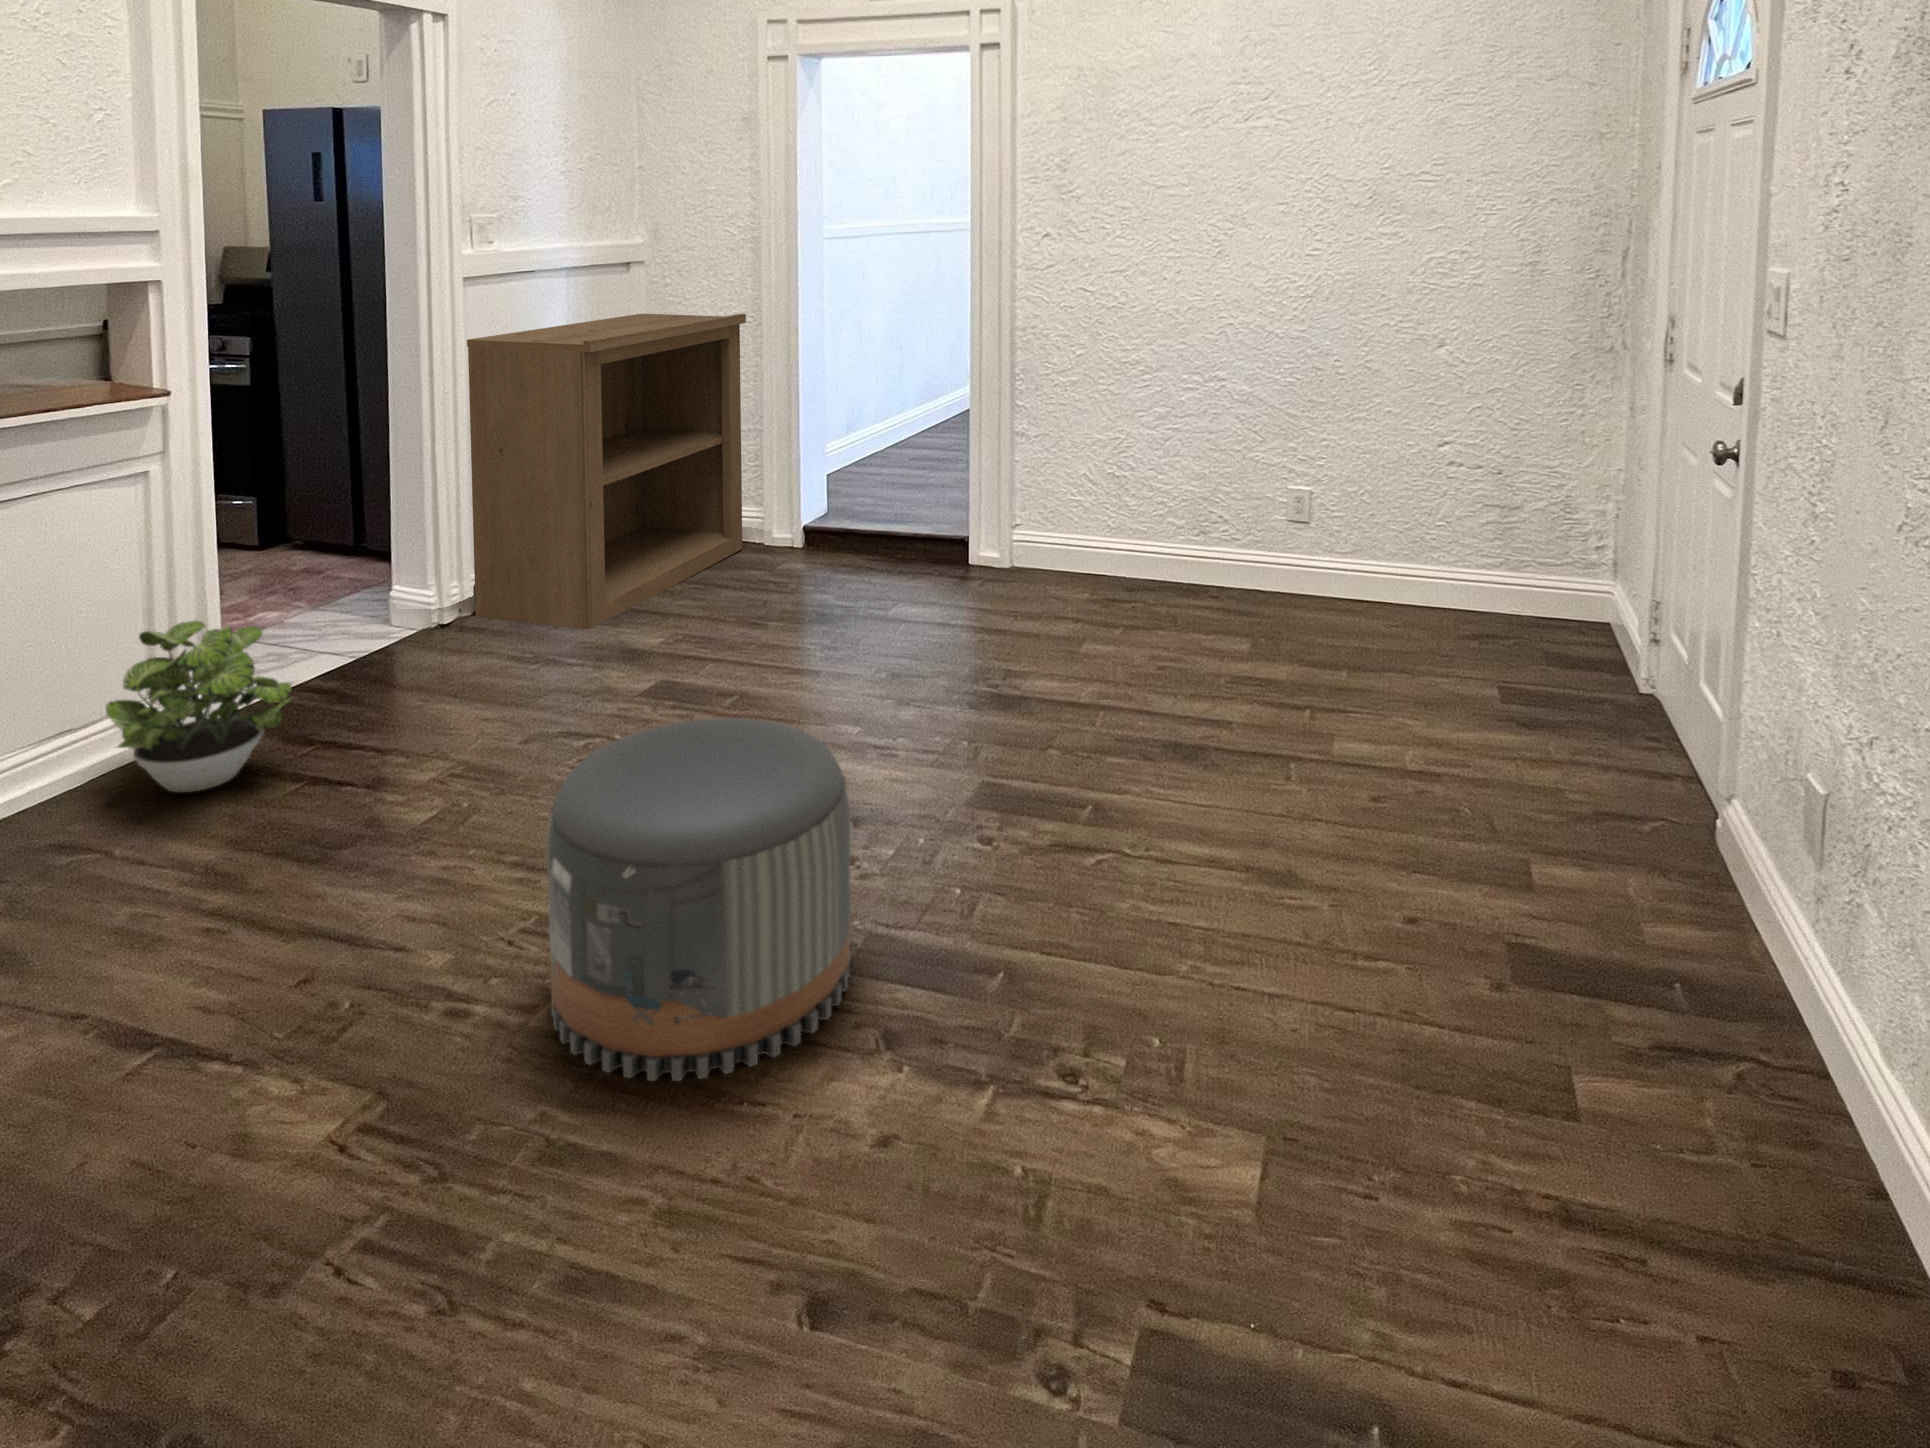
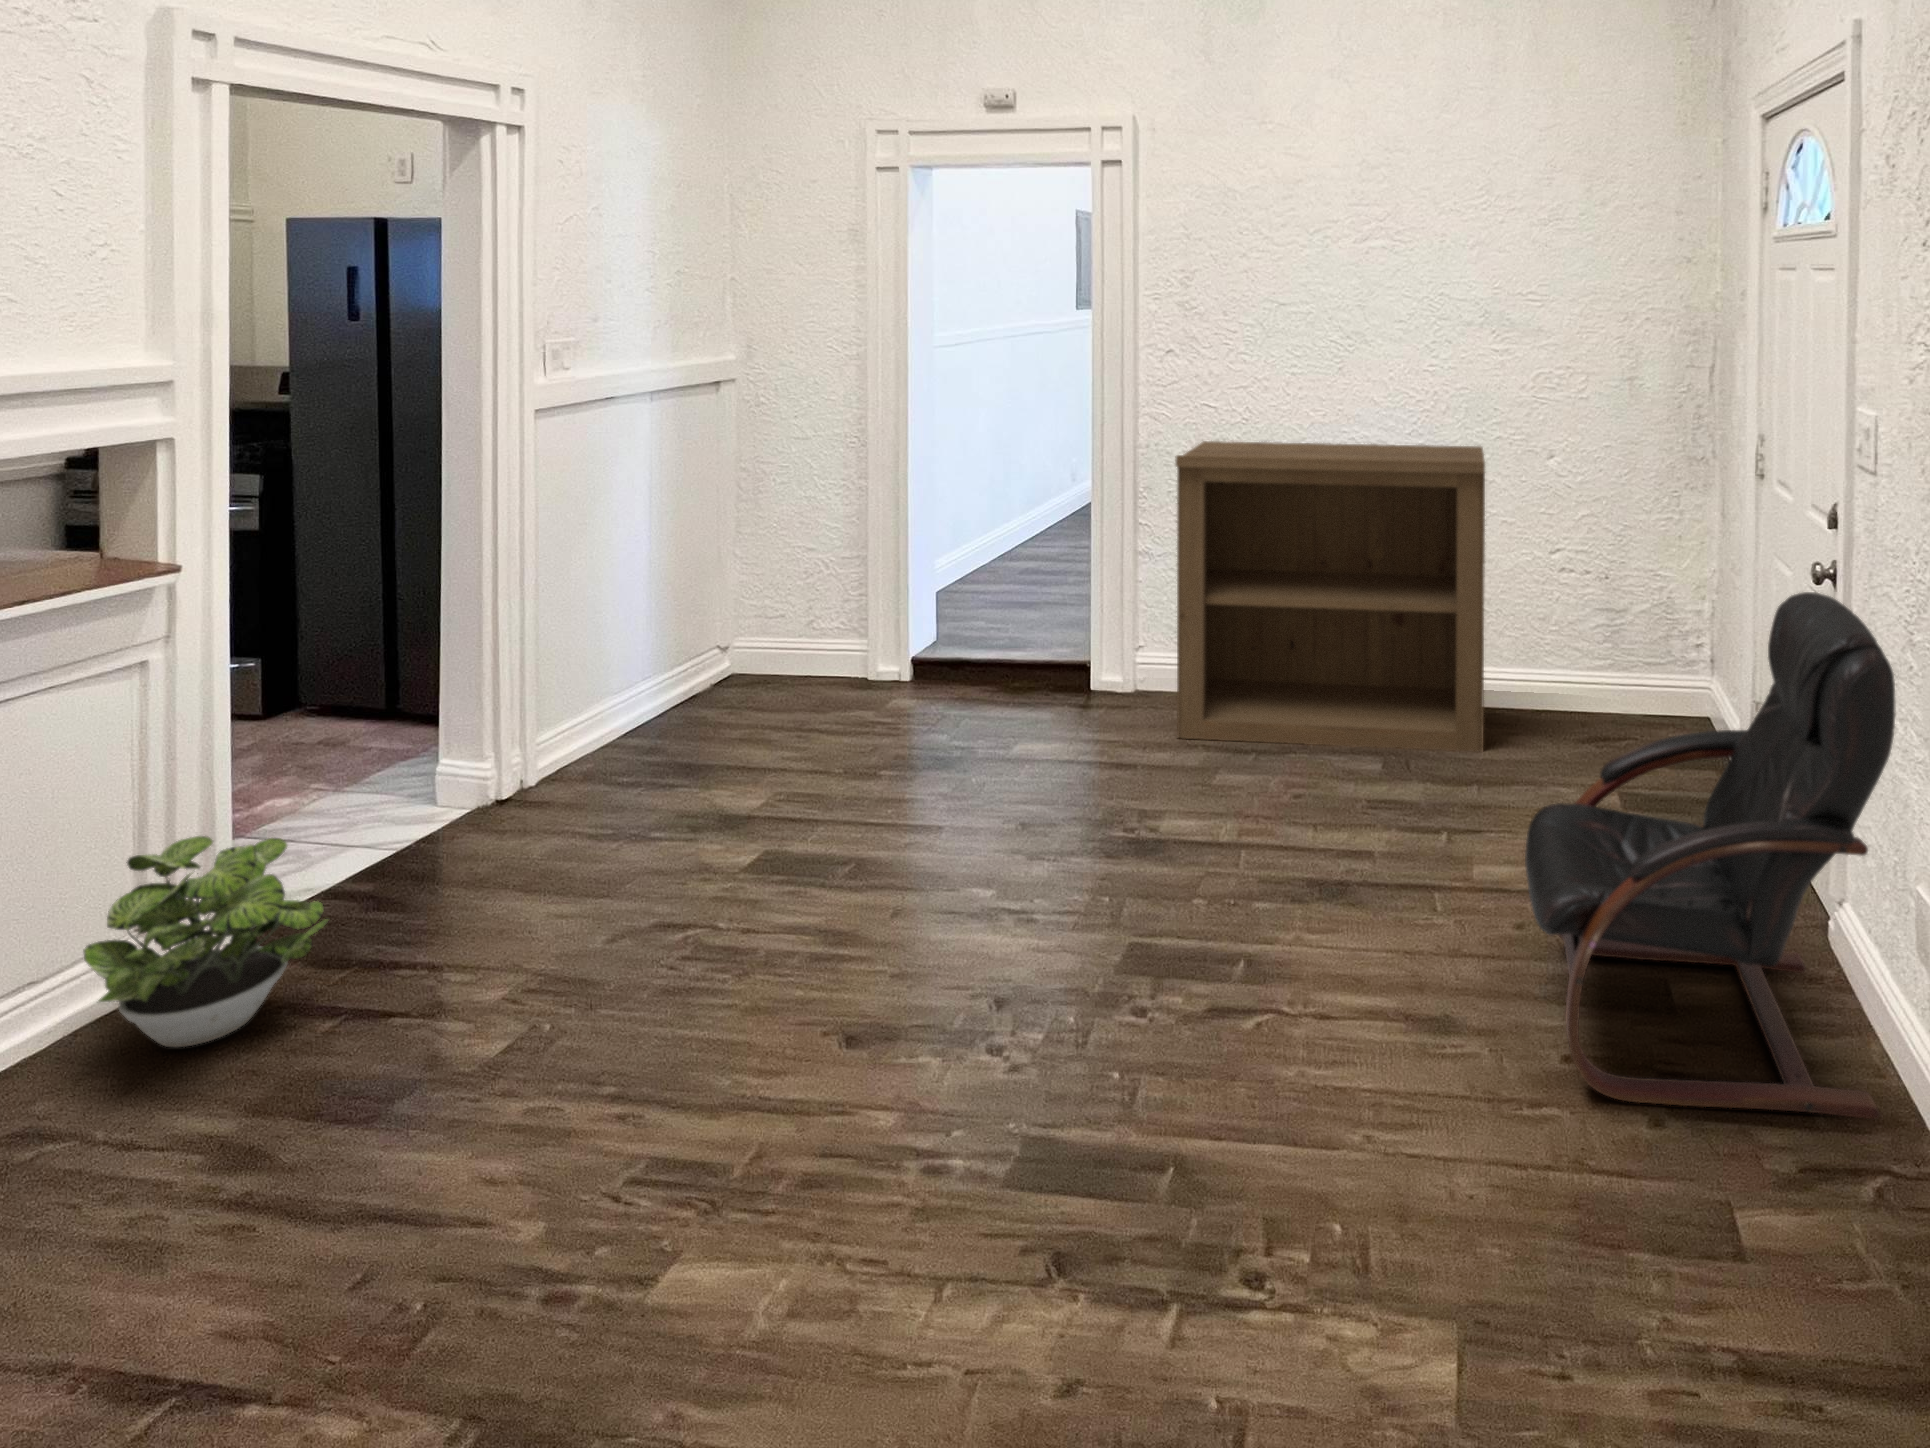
bookshelf: present [467,314,746,629] -> present [1175,441,1485,751]
armchair: none [1376,463,1784,1006] -> present [1525,592,1895,1119]
pouf: present [547,718,851,1081] -> none [673,915,1010,1345]

